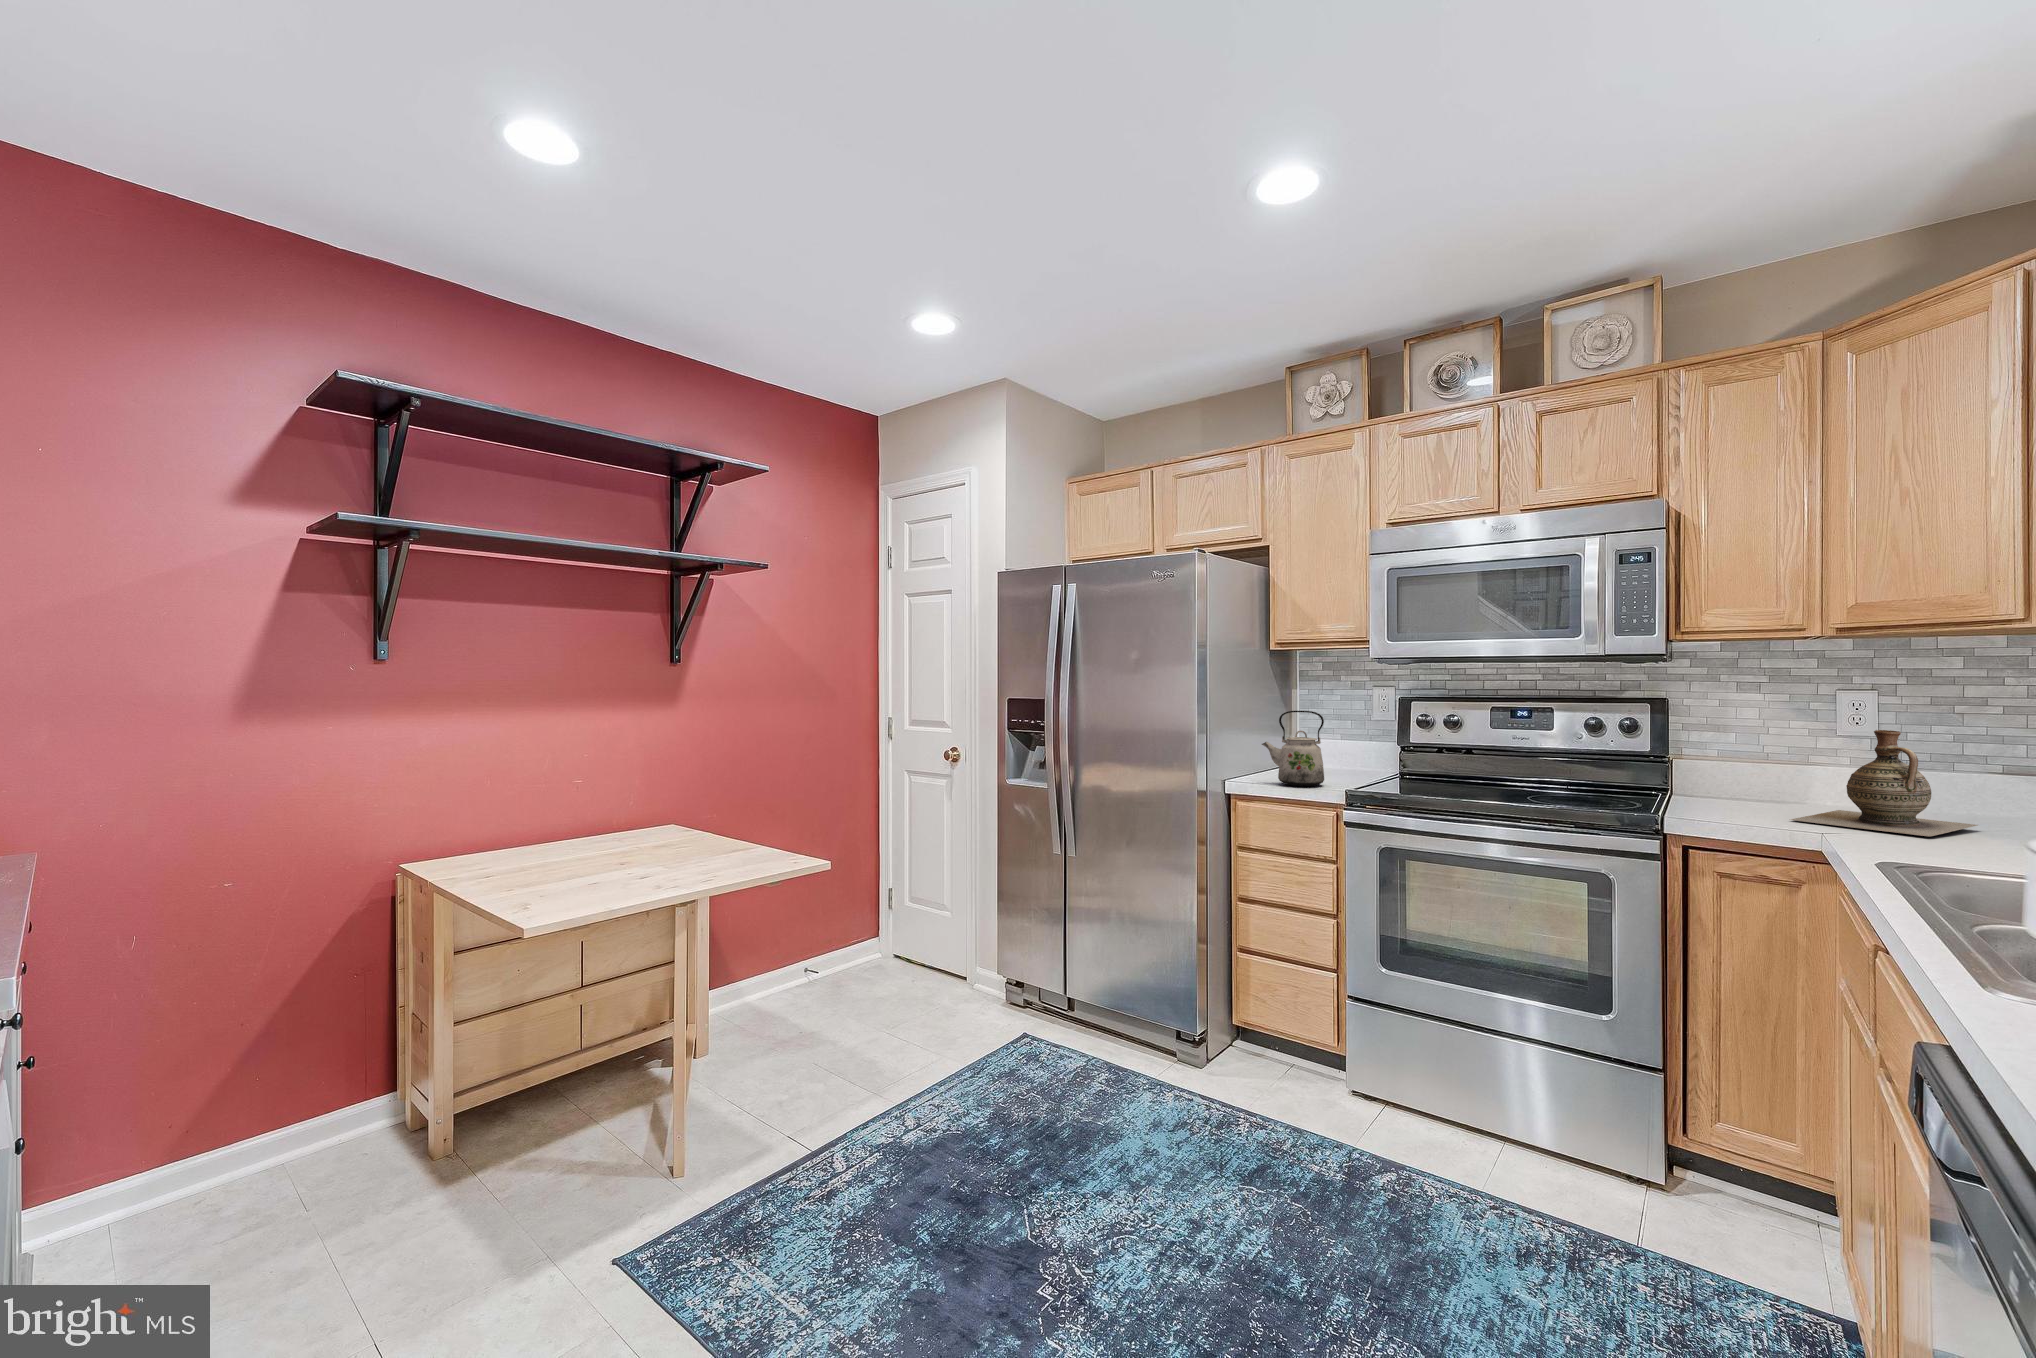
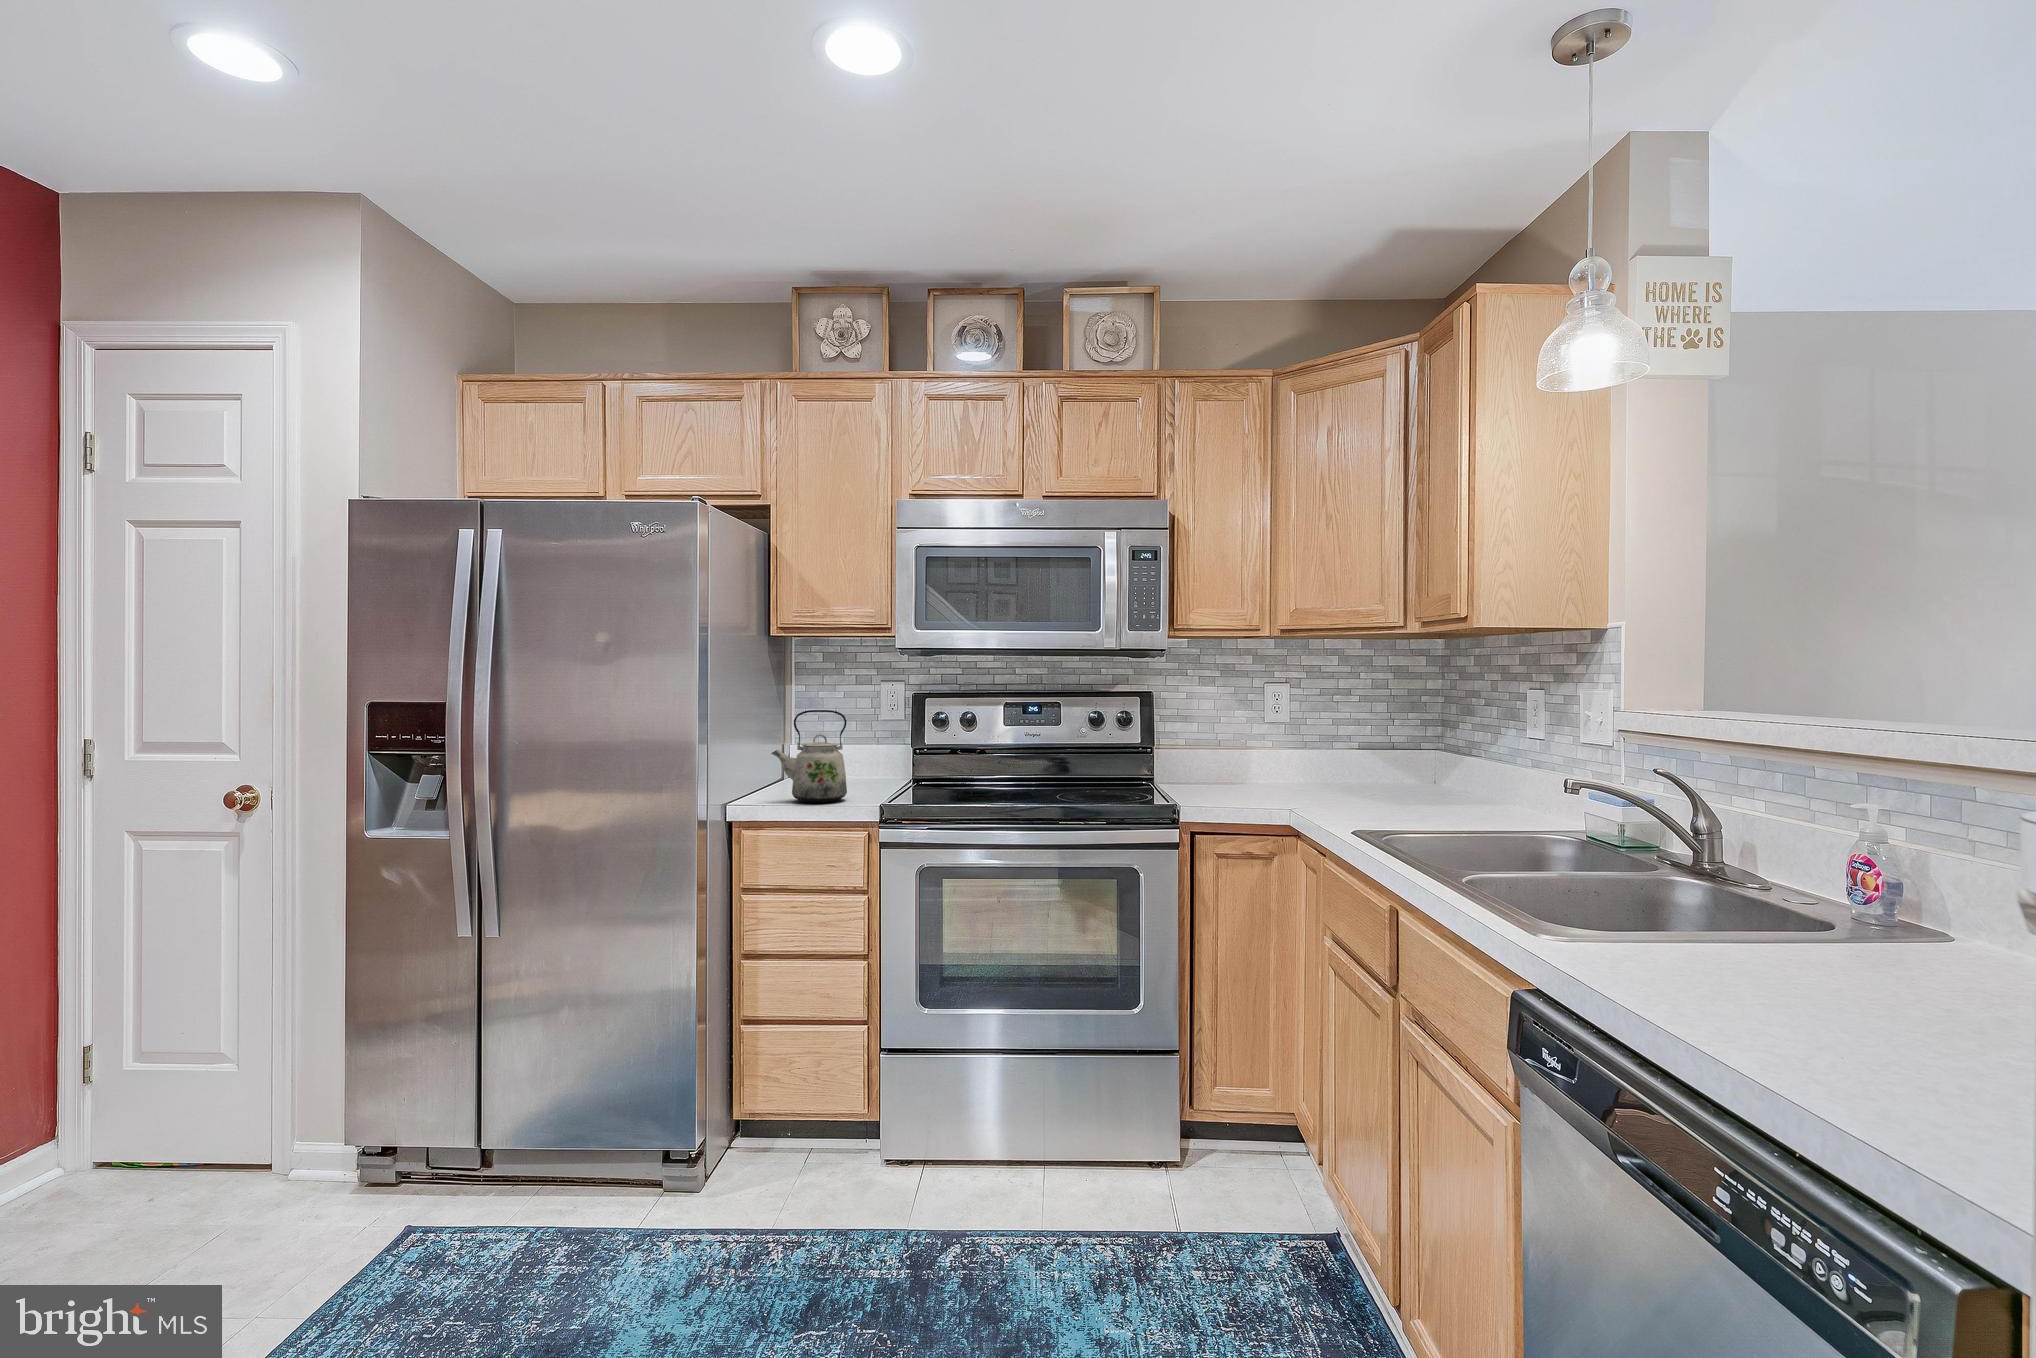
ceramic jug: present [1791,730,1978,837] -> none [1253,716,1360,803]

